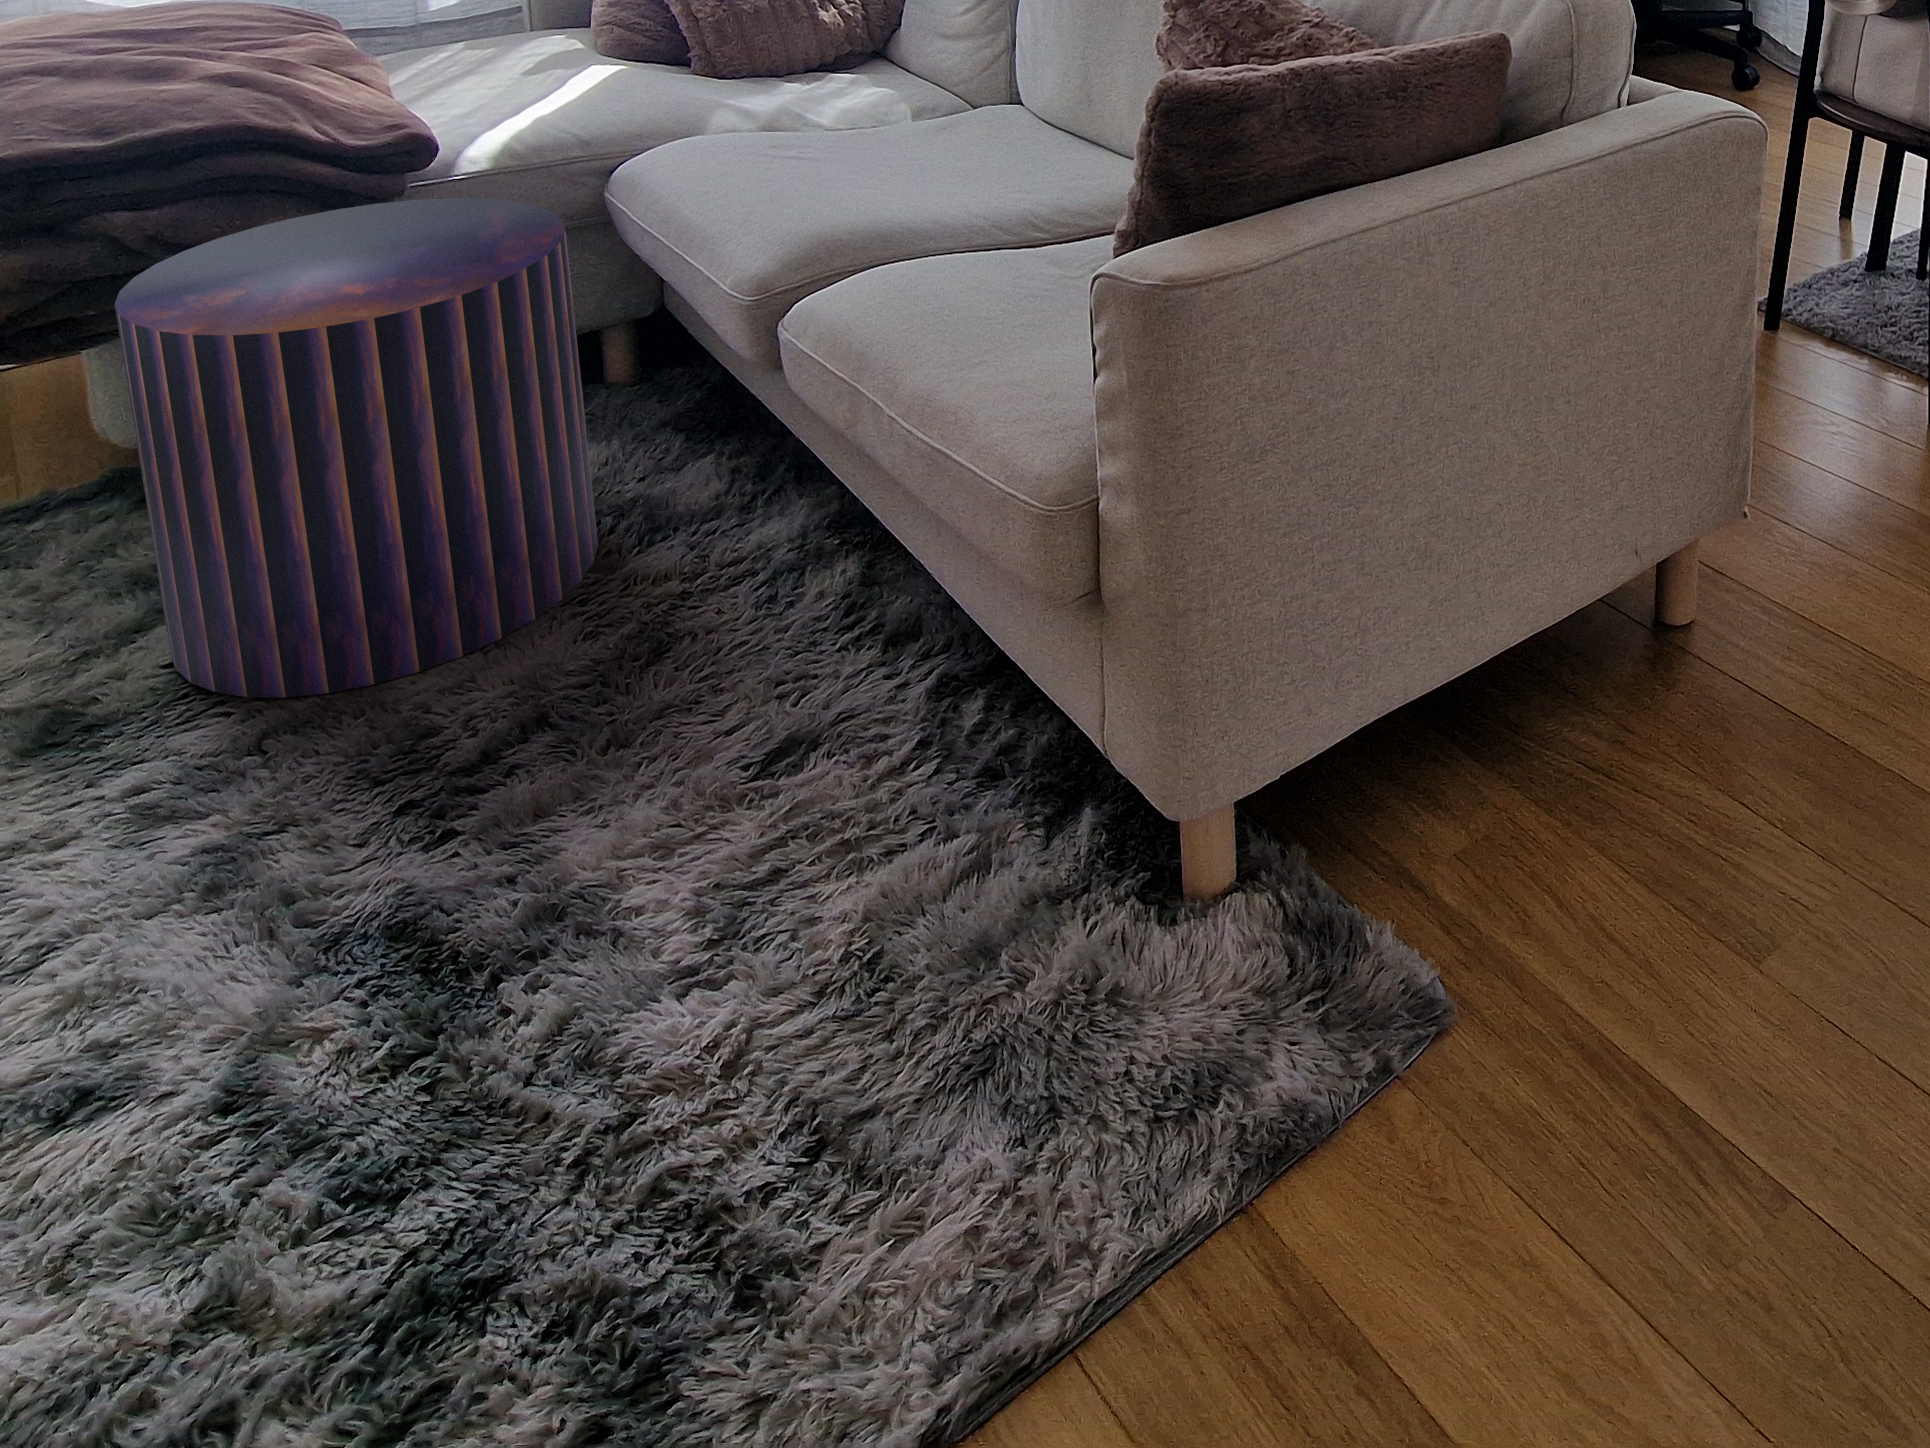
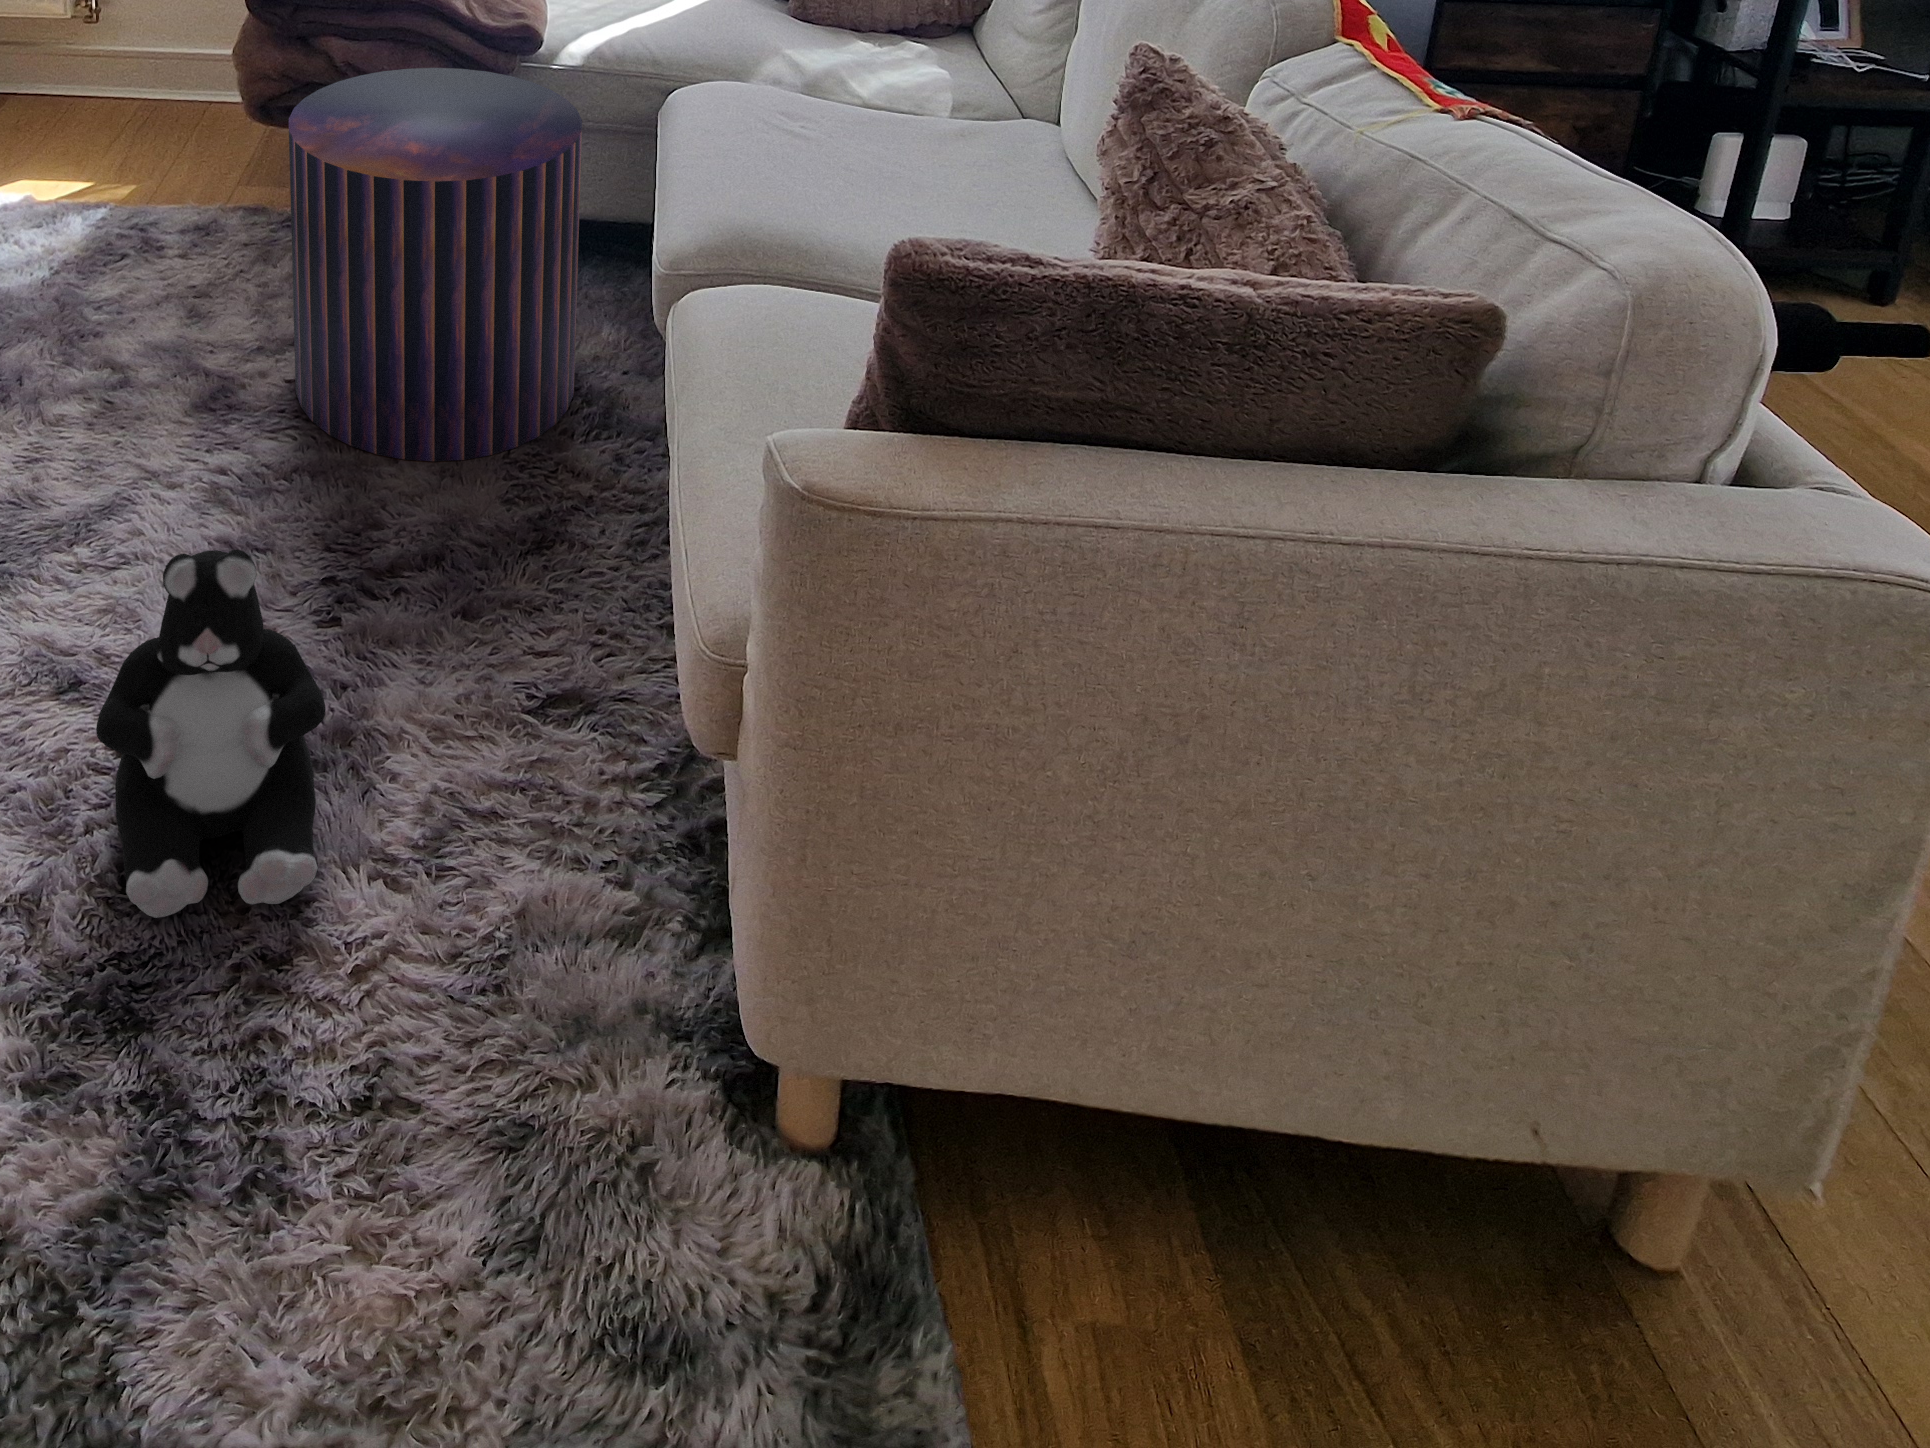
plush toy: none [242,725,637,1183] -> present [96,549,325,918]

